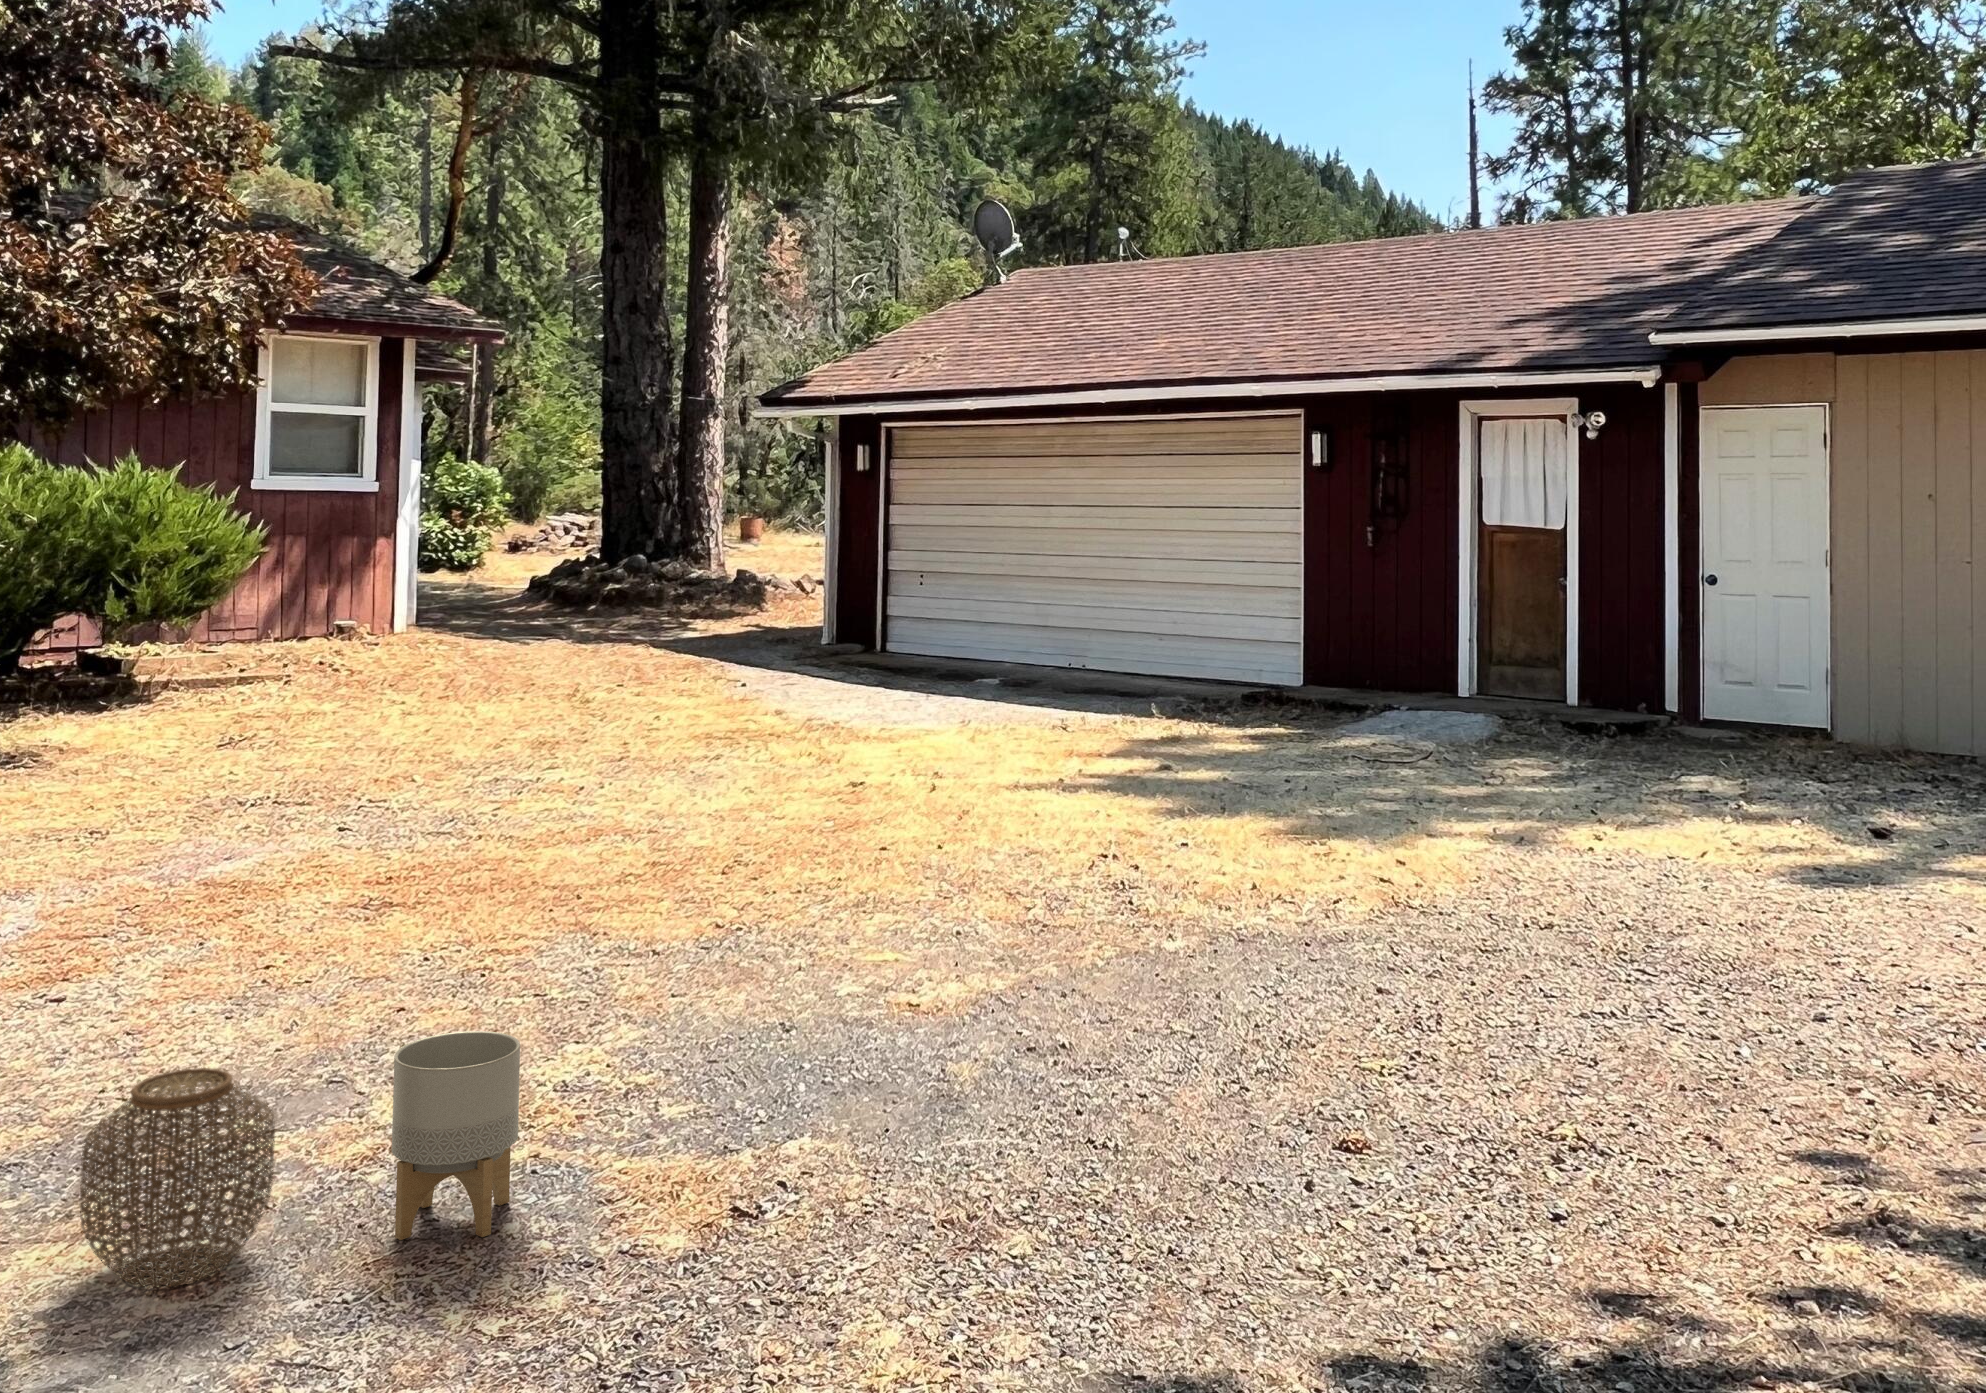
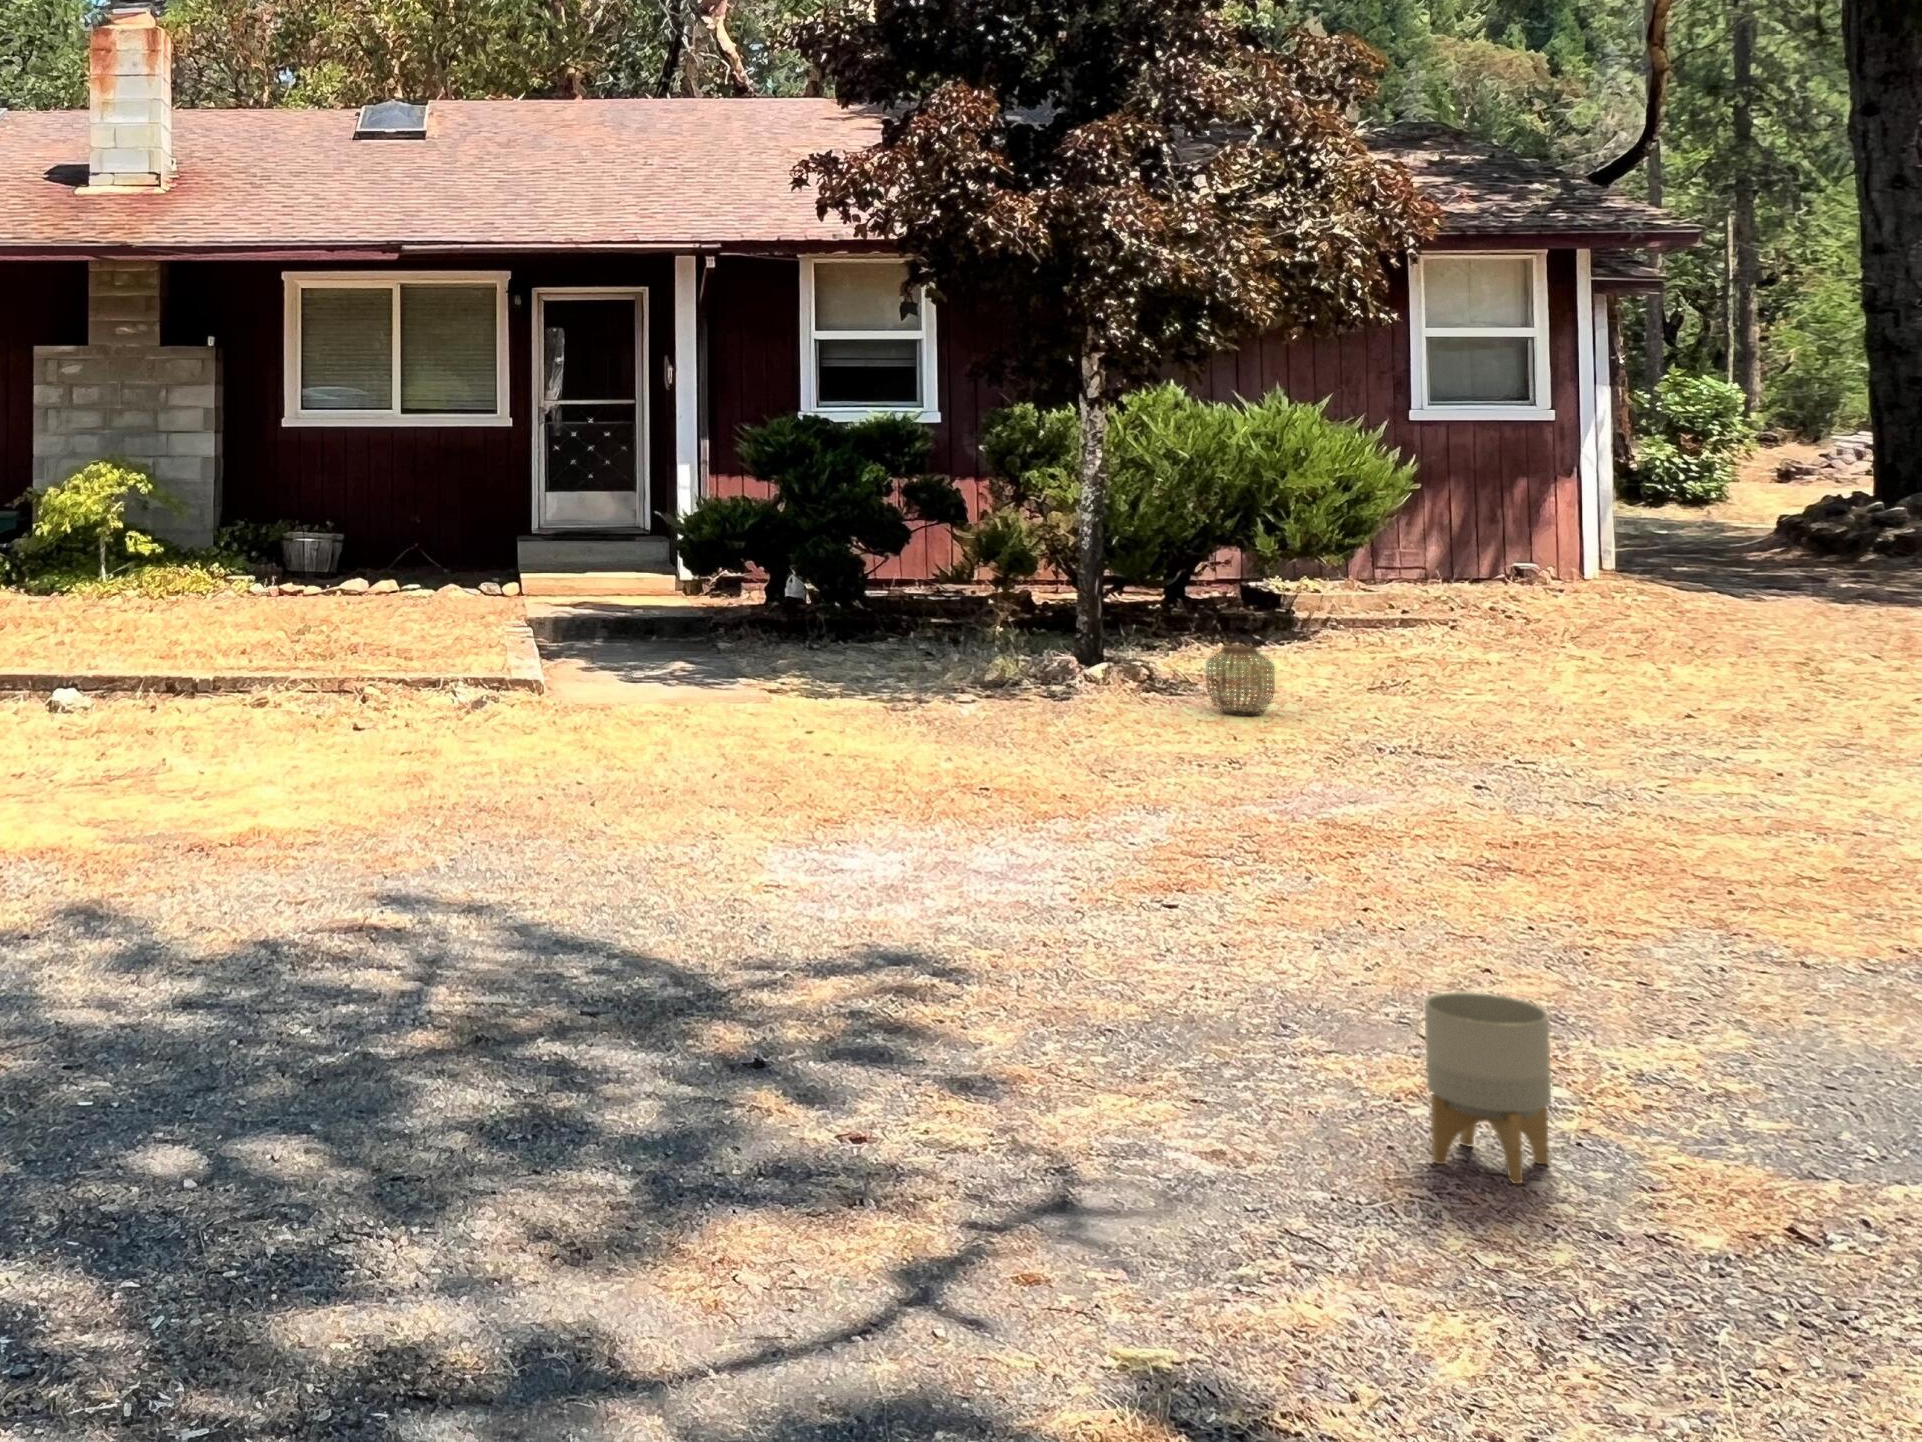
woven basket: present [80,1068,275,1288] -> present [1206,645,1275,716]

